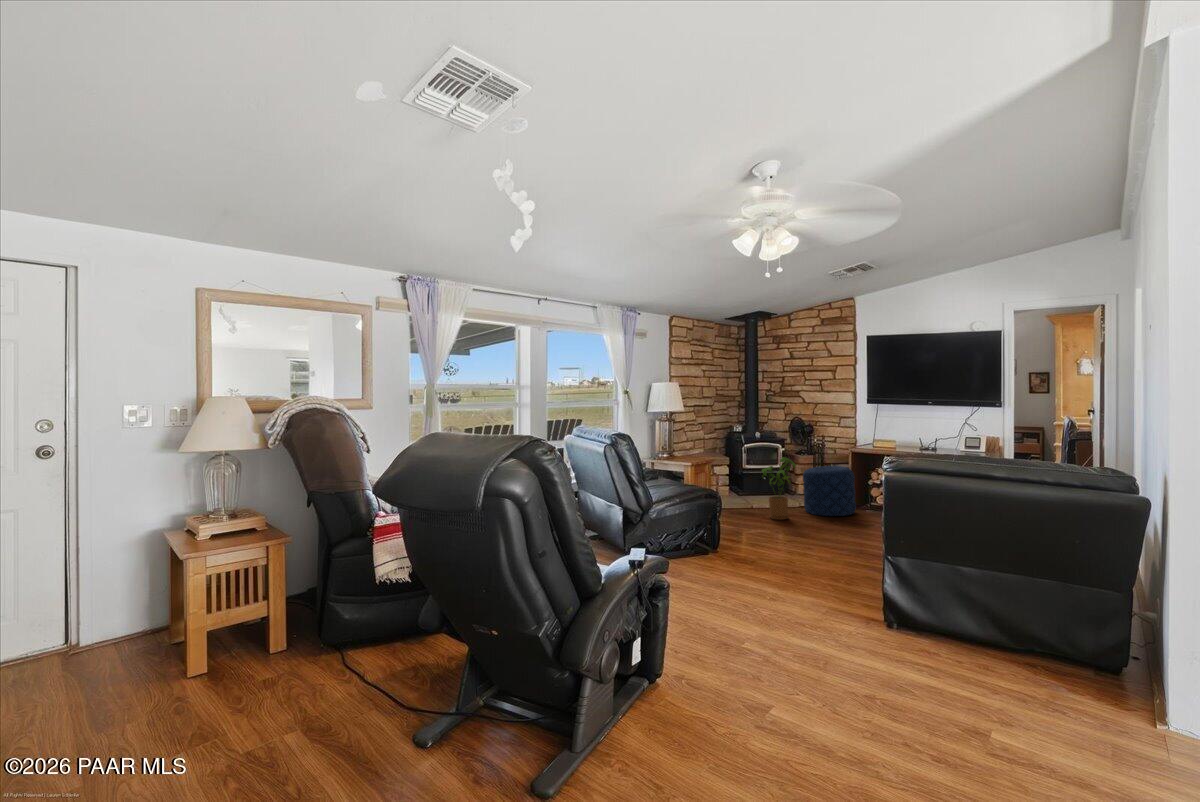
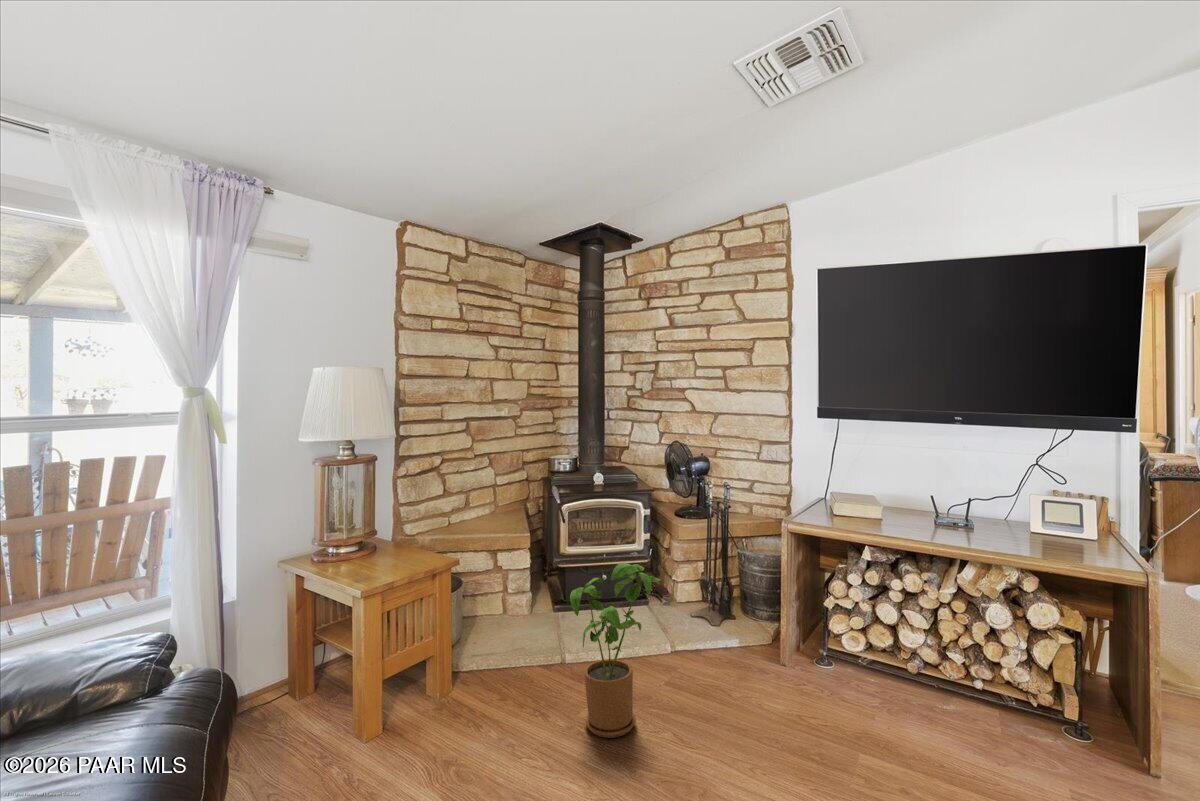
pouf: present [803,466,856,516] -> none [679,561,799,705]

